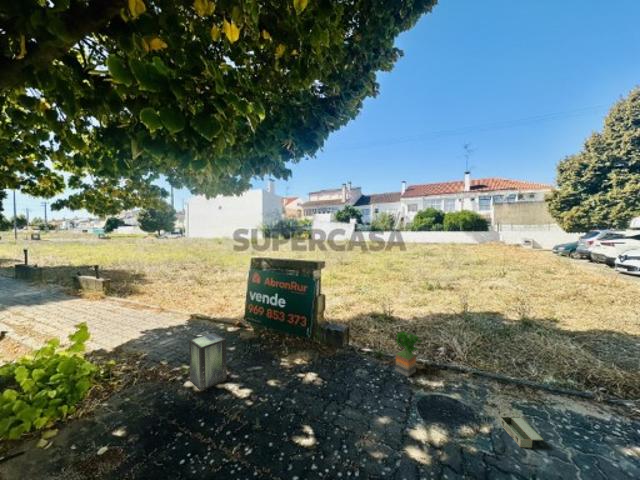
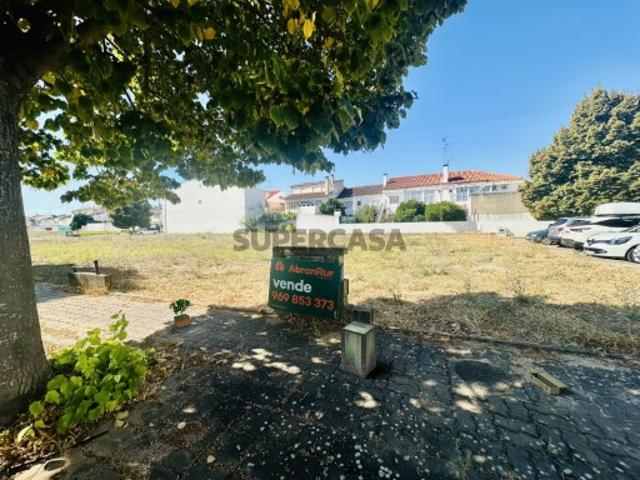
storage box: present [189,332,227,391] -> present [341,321,377,378]
potted tree: present [395,332,421,377] -> present [169,299,193,333]

